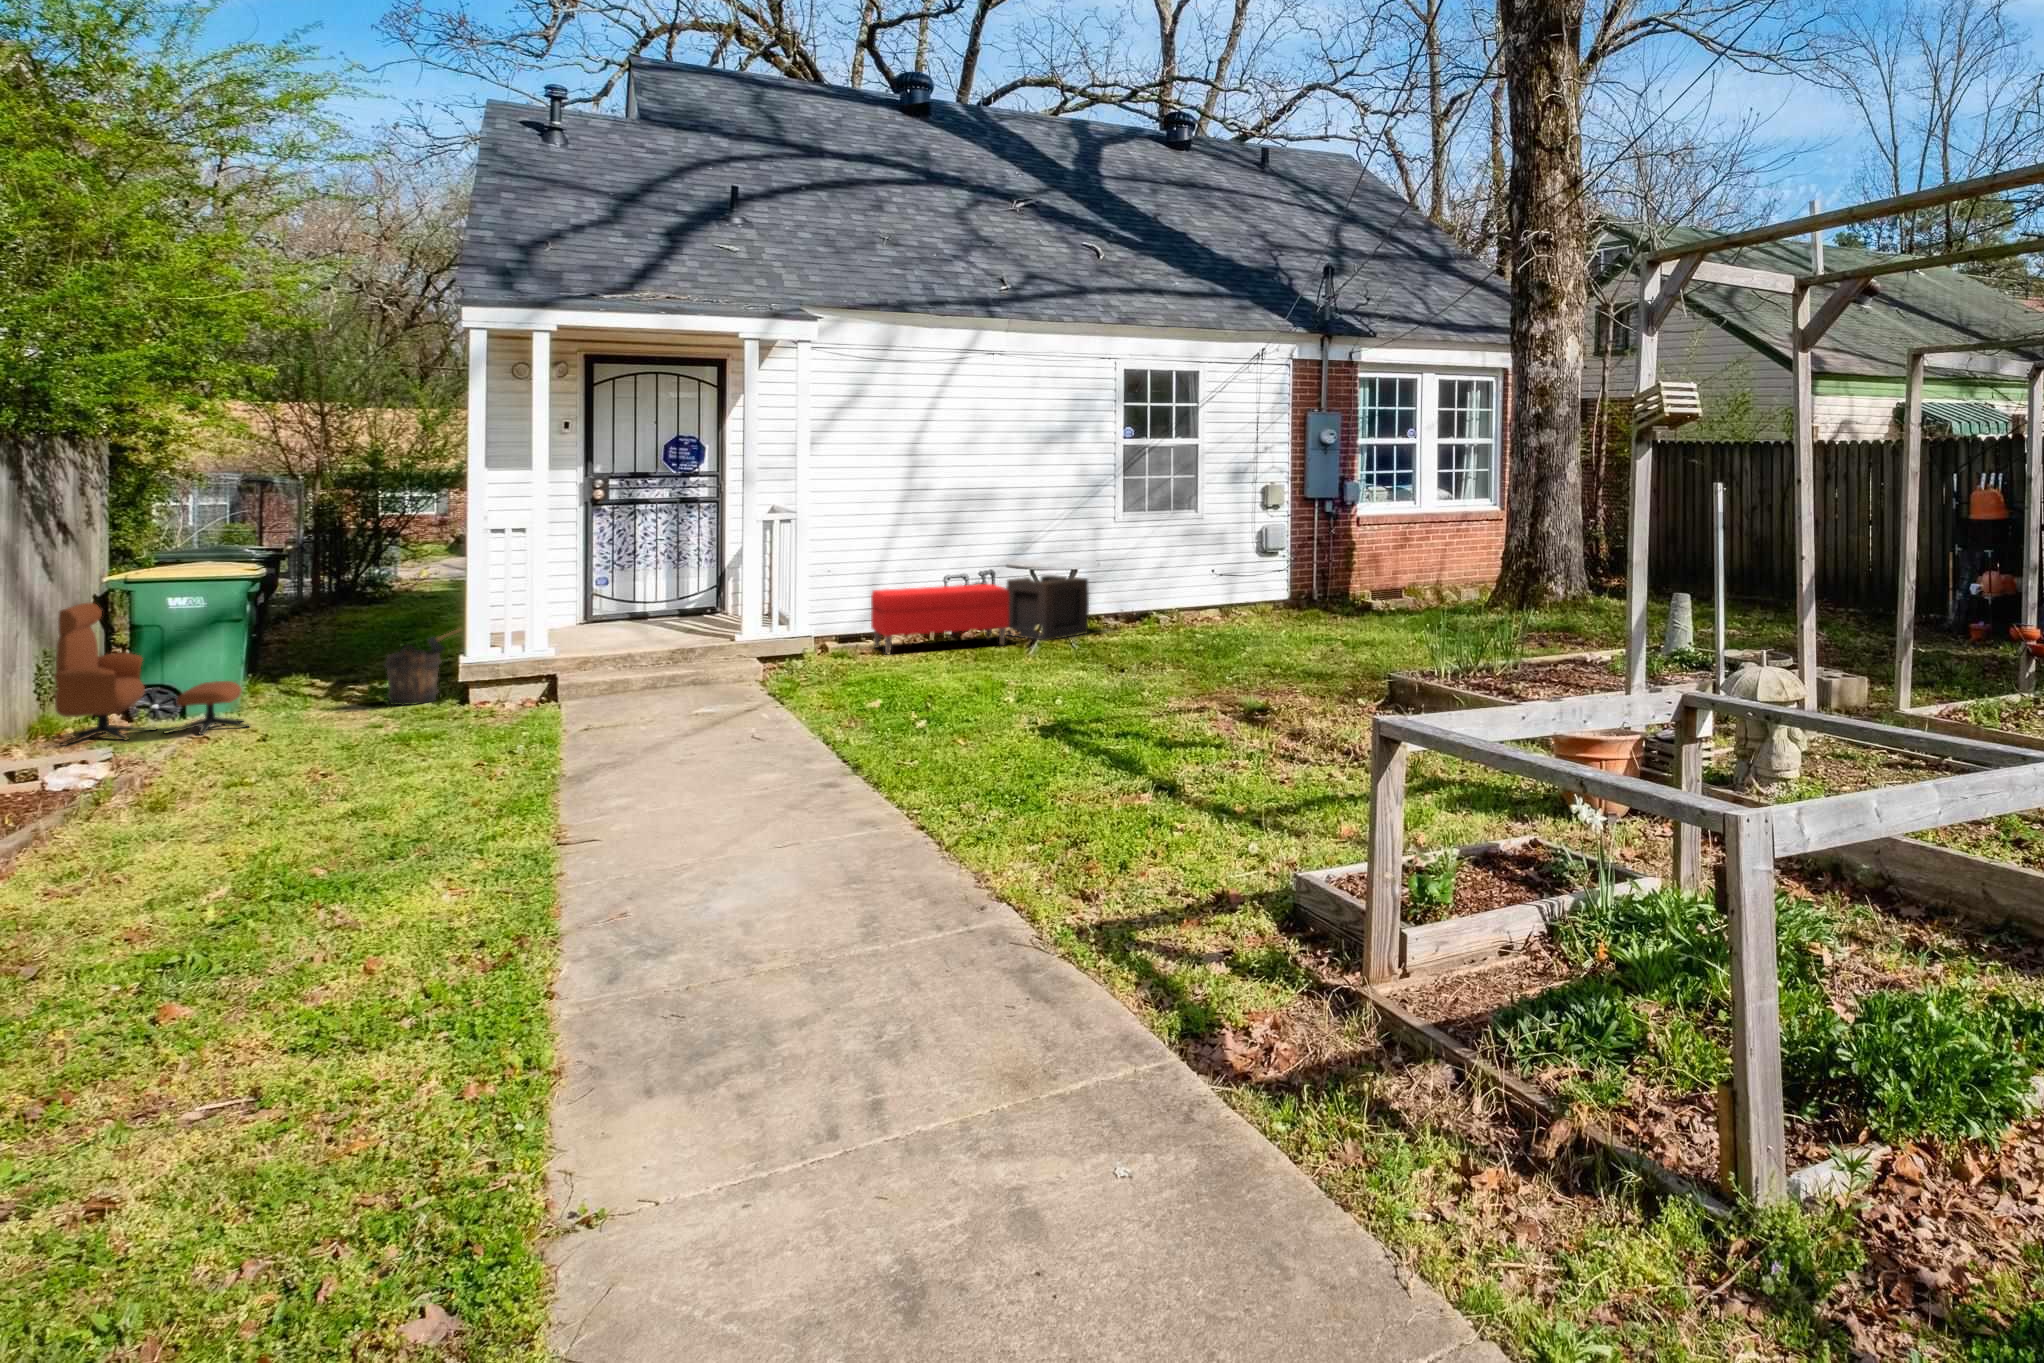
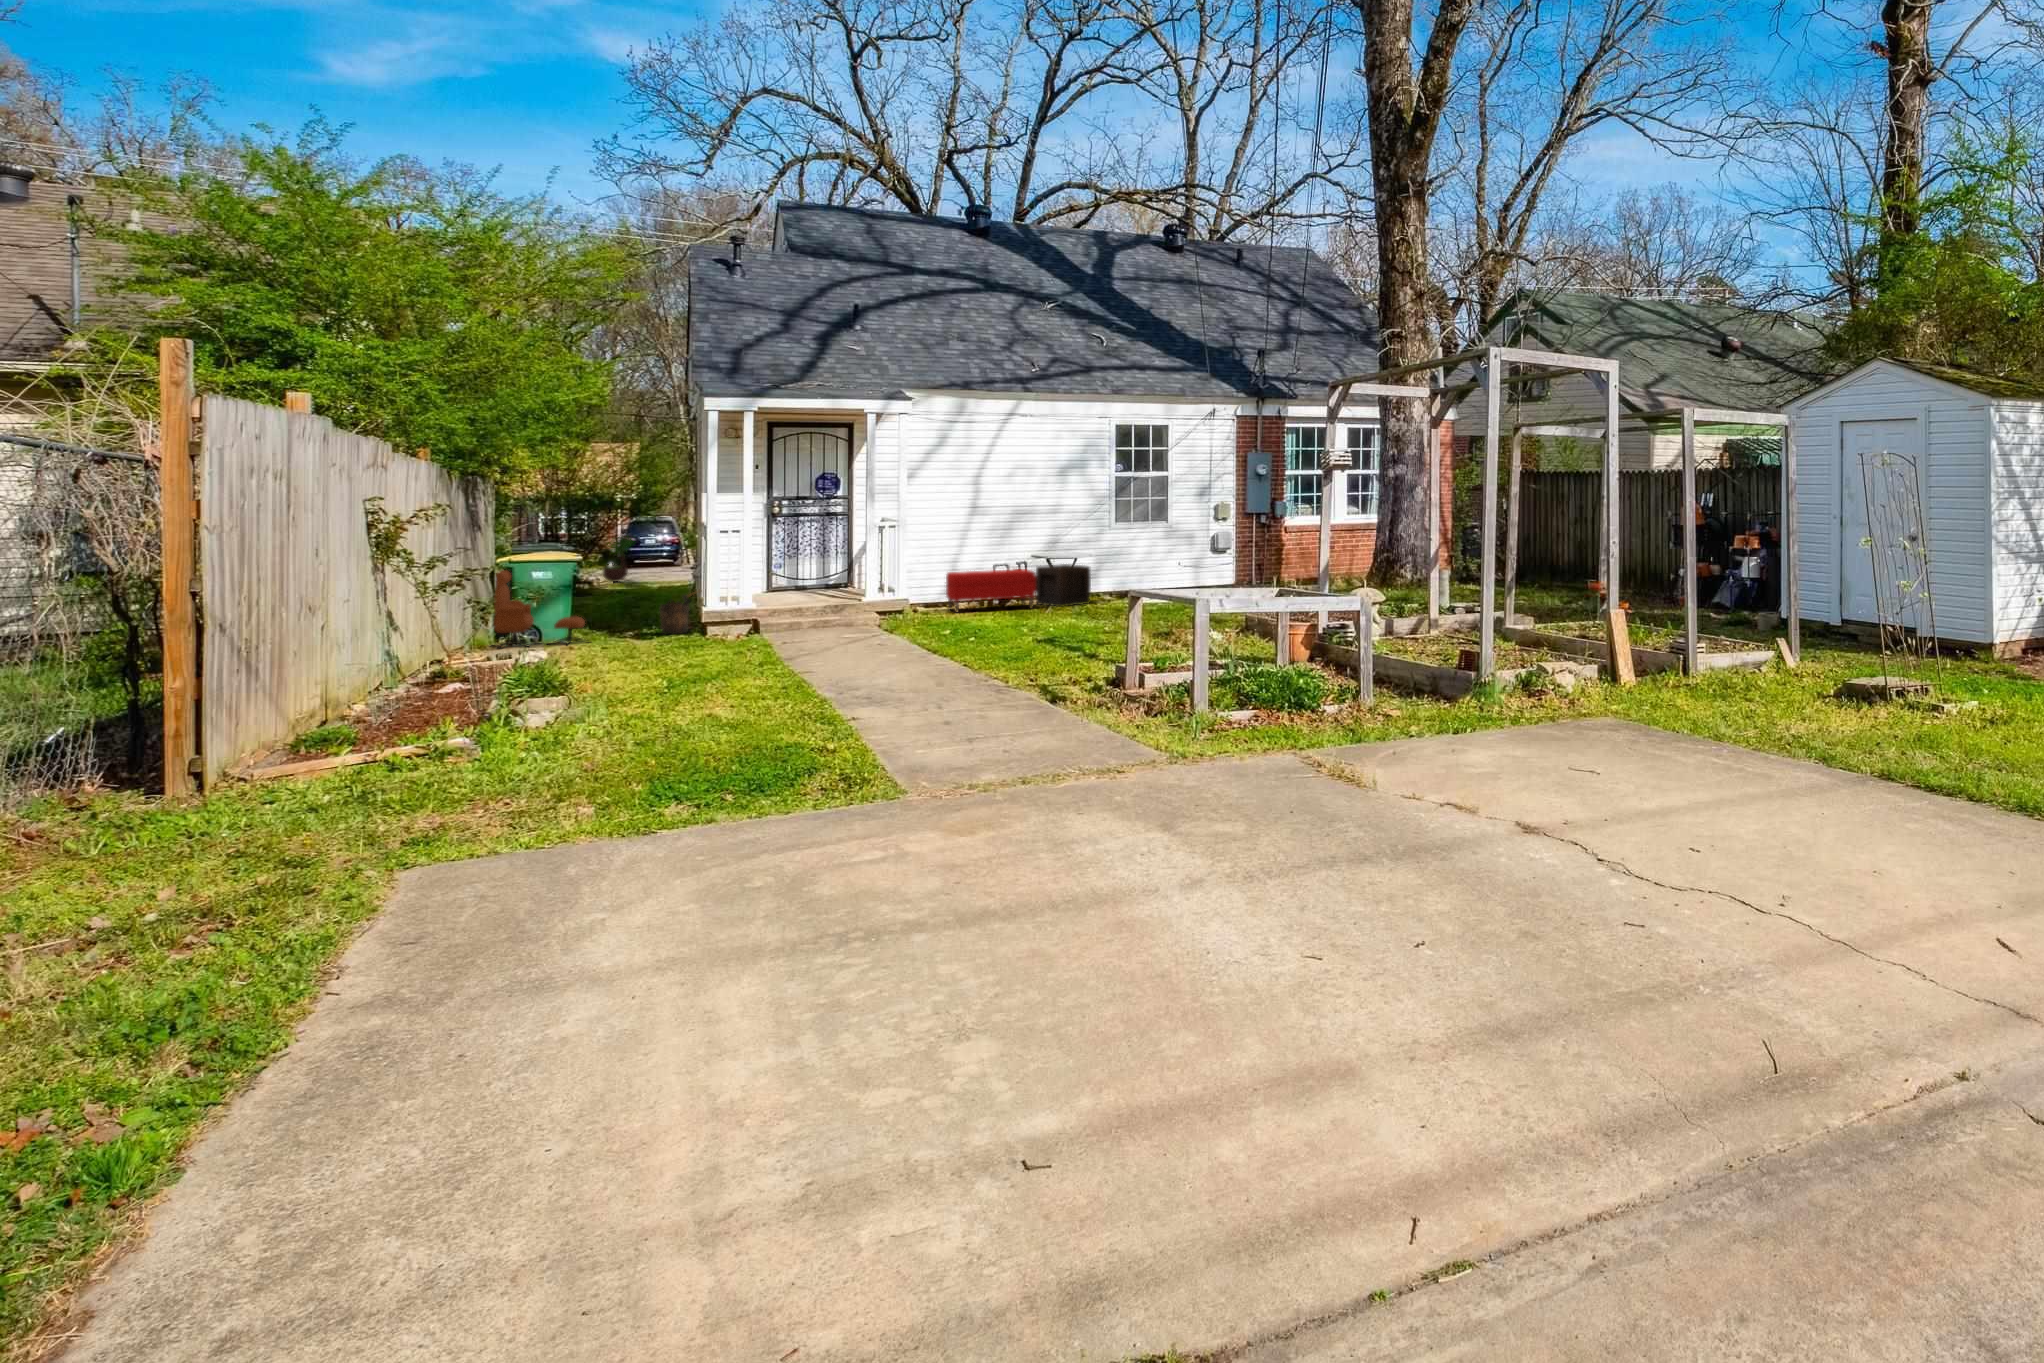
potted tree: none [366,521,418,594] -> present [603,536,634,582]

